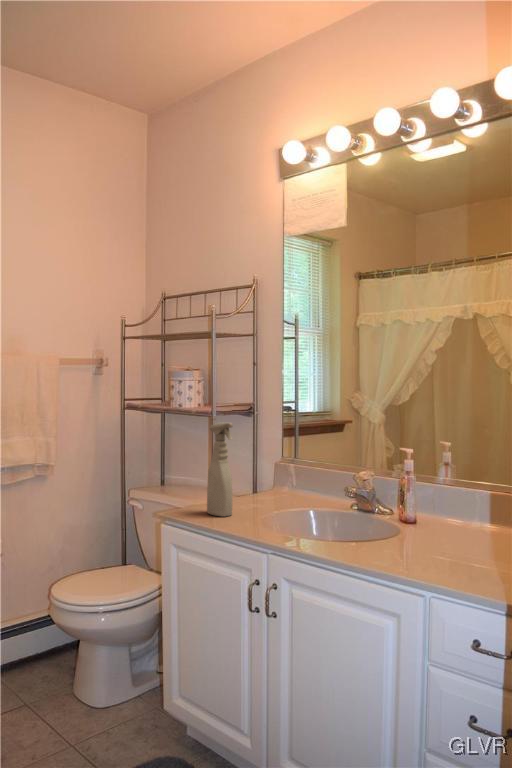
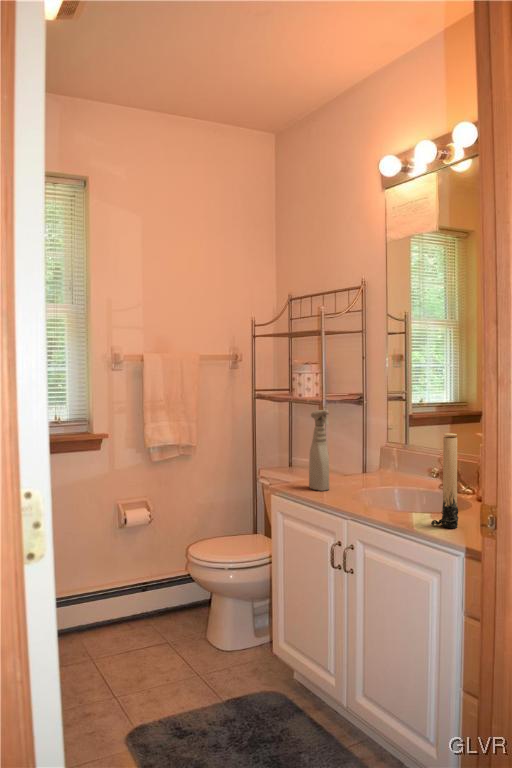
candle: none [377,450,409,561] -> present [431,433,458,528]

